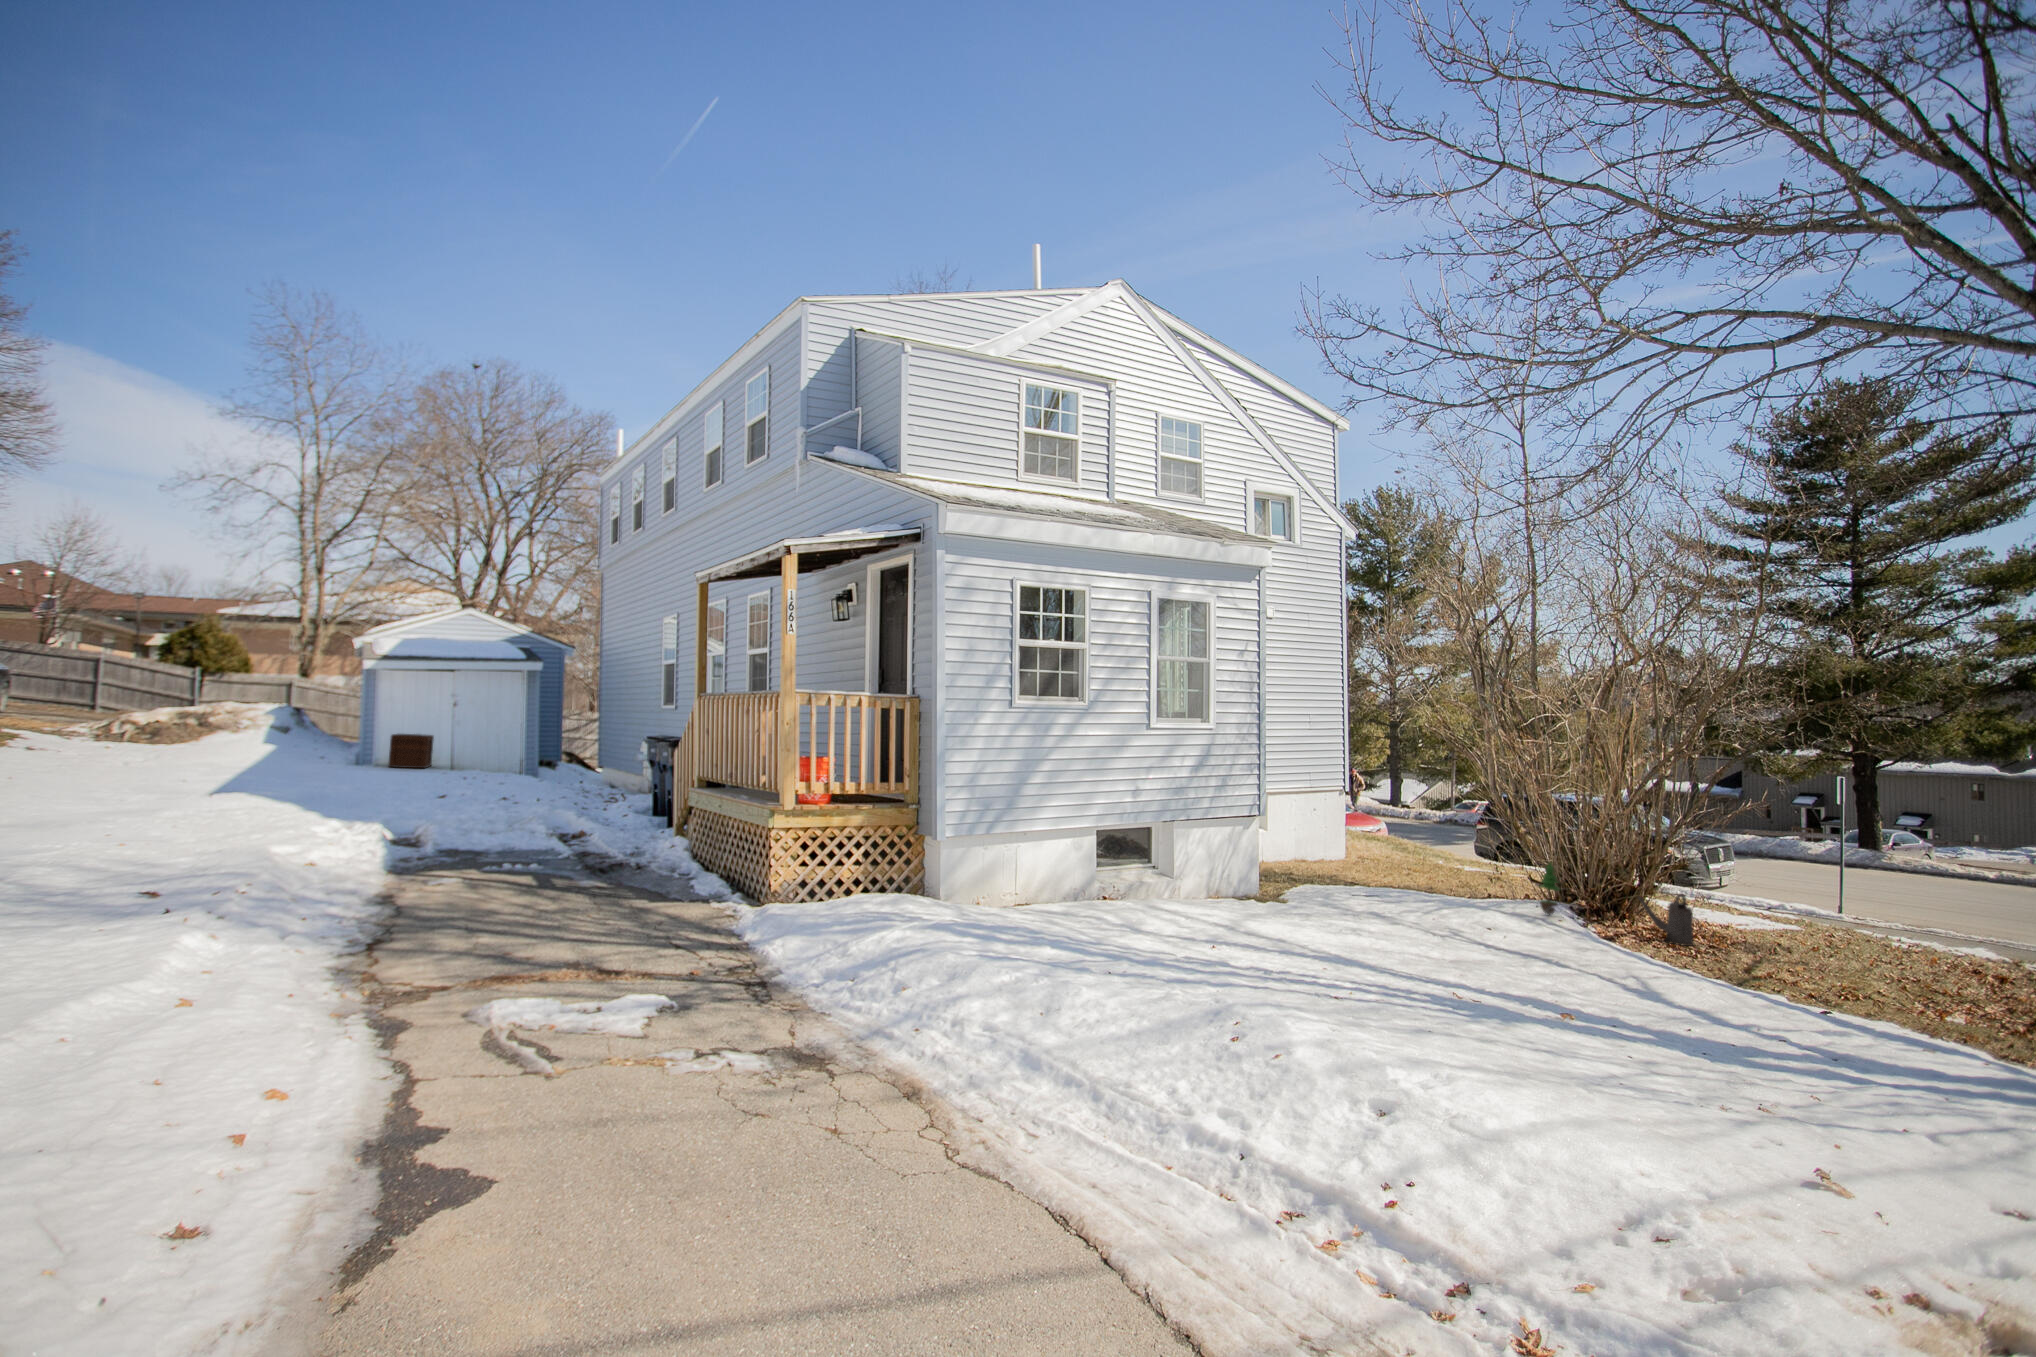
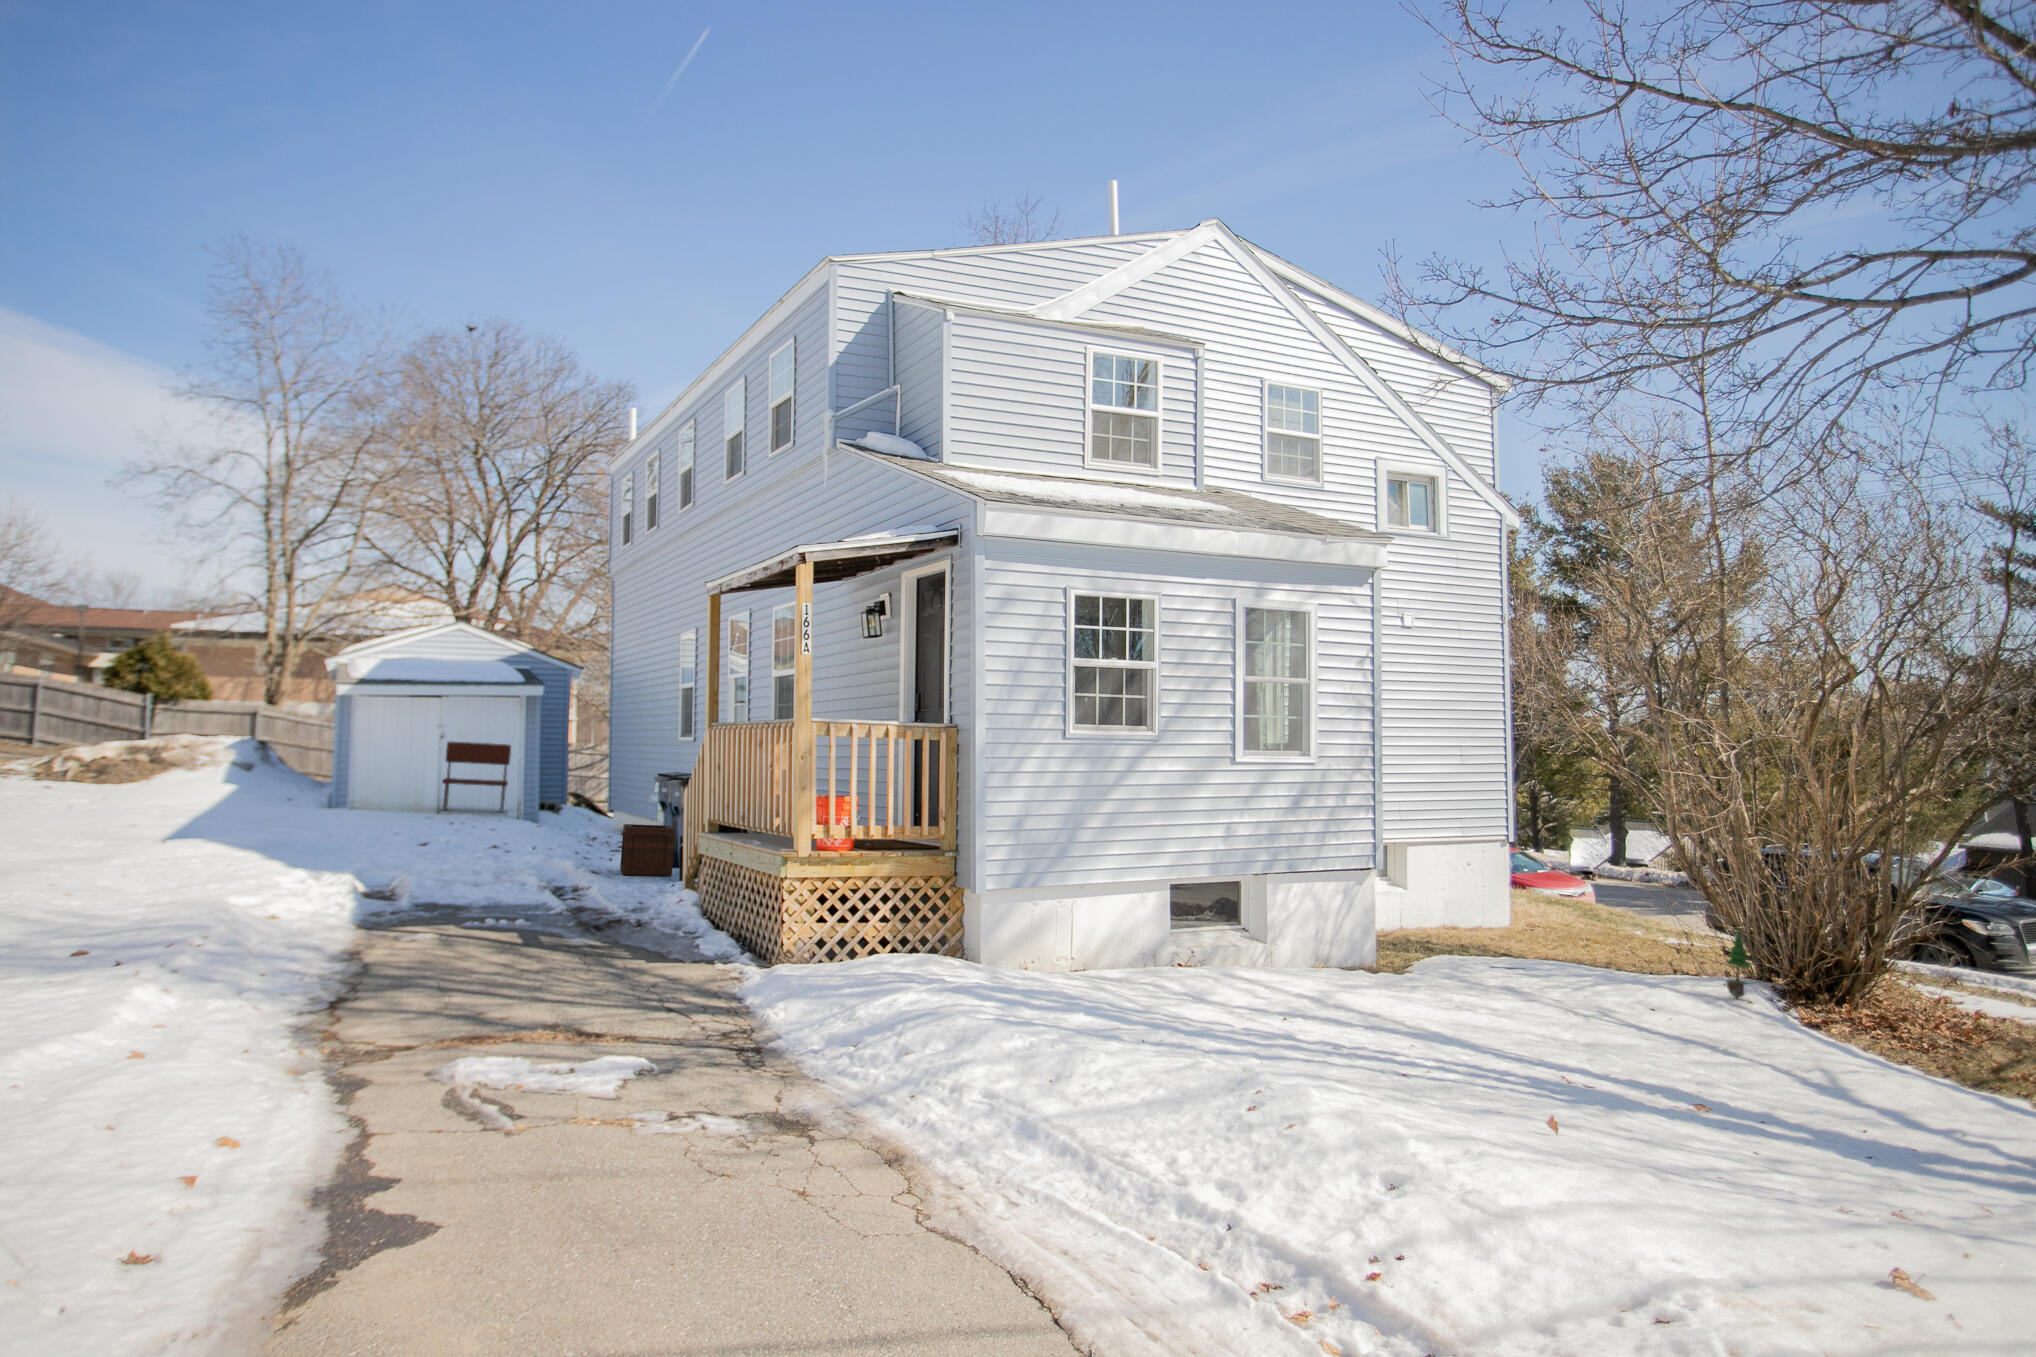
bench: none [457,710,518,770] -> present [442,742,511,812]
wooden crate: present [388,734,434,768] -> present [620,824,675,876]
watering can: present [1638,894,1702,946] -> none [1851,973,1933,1039]

